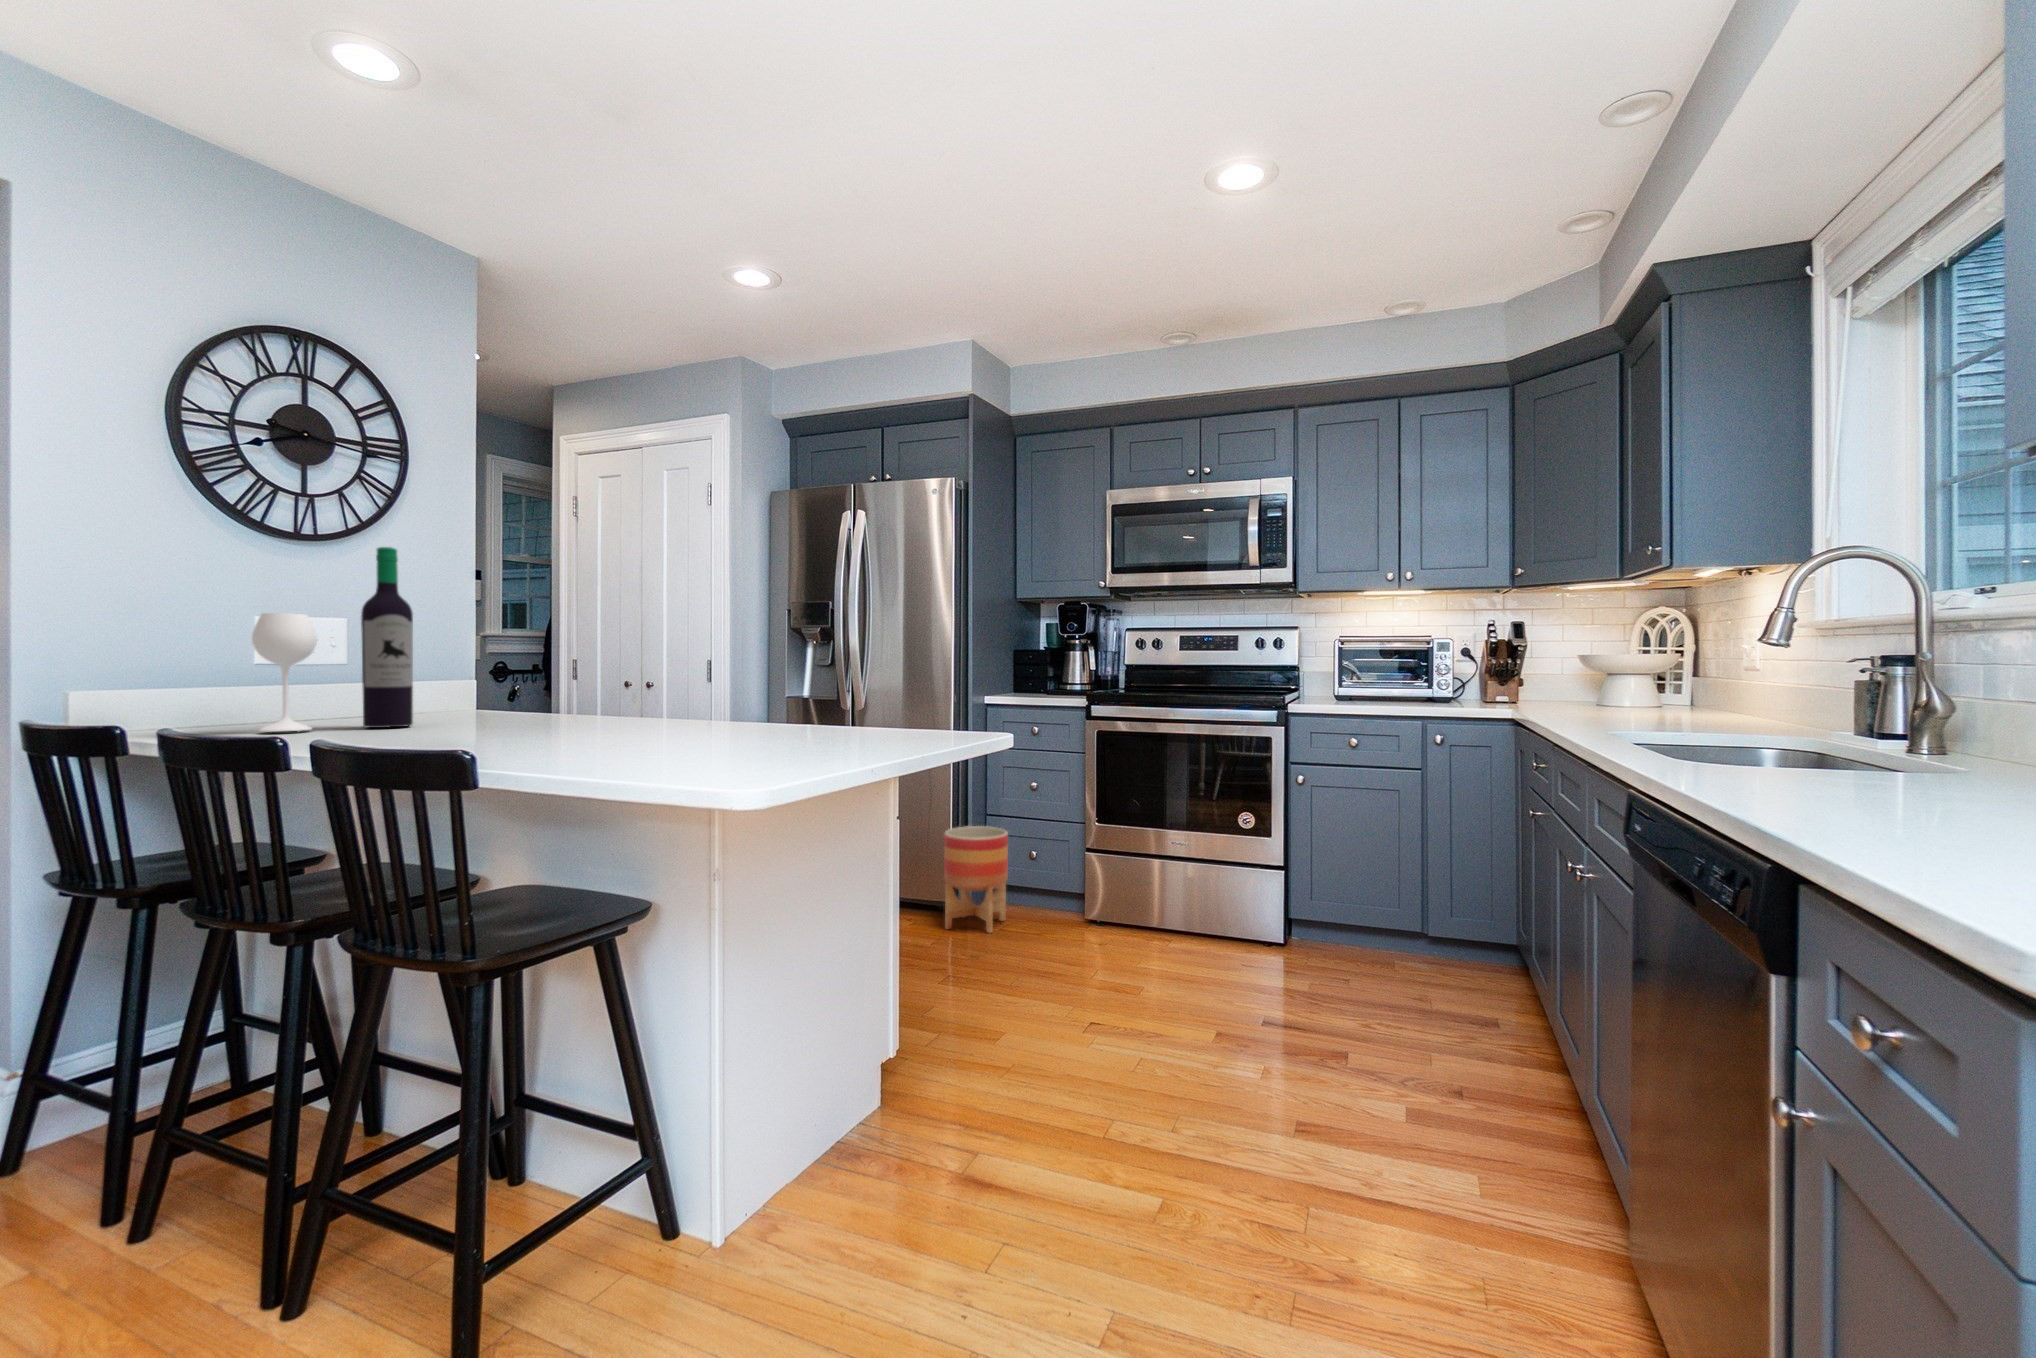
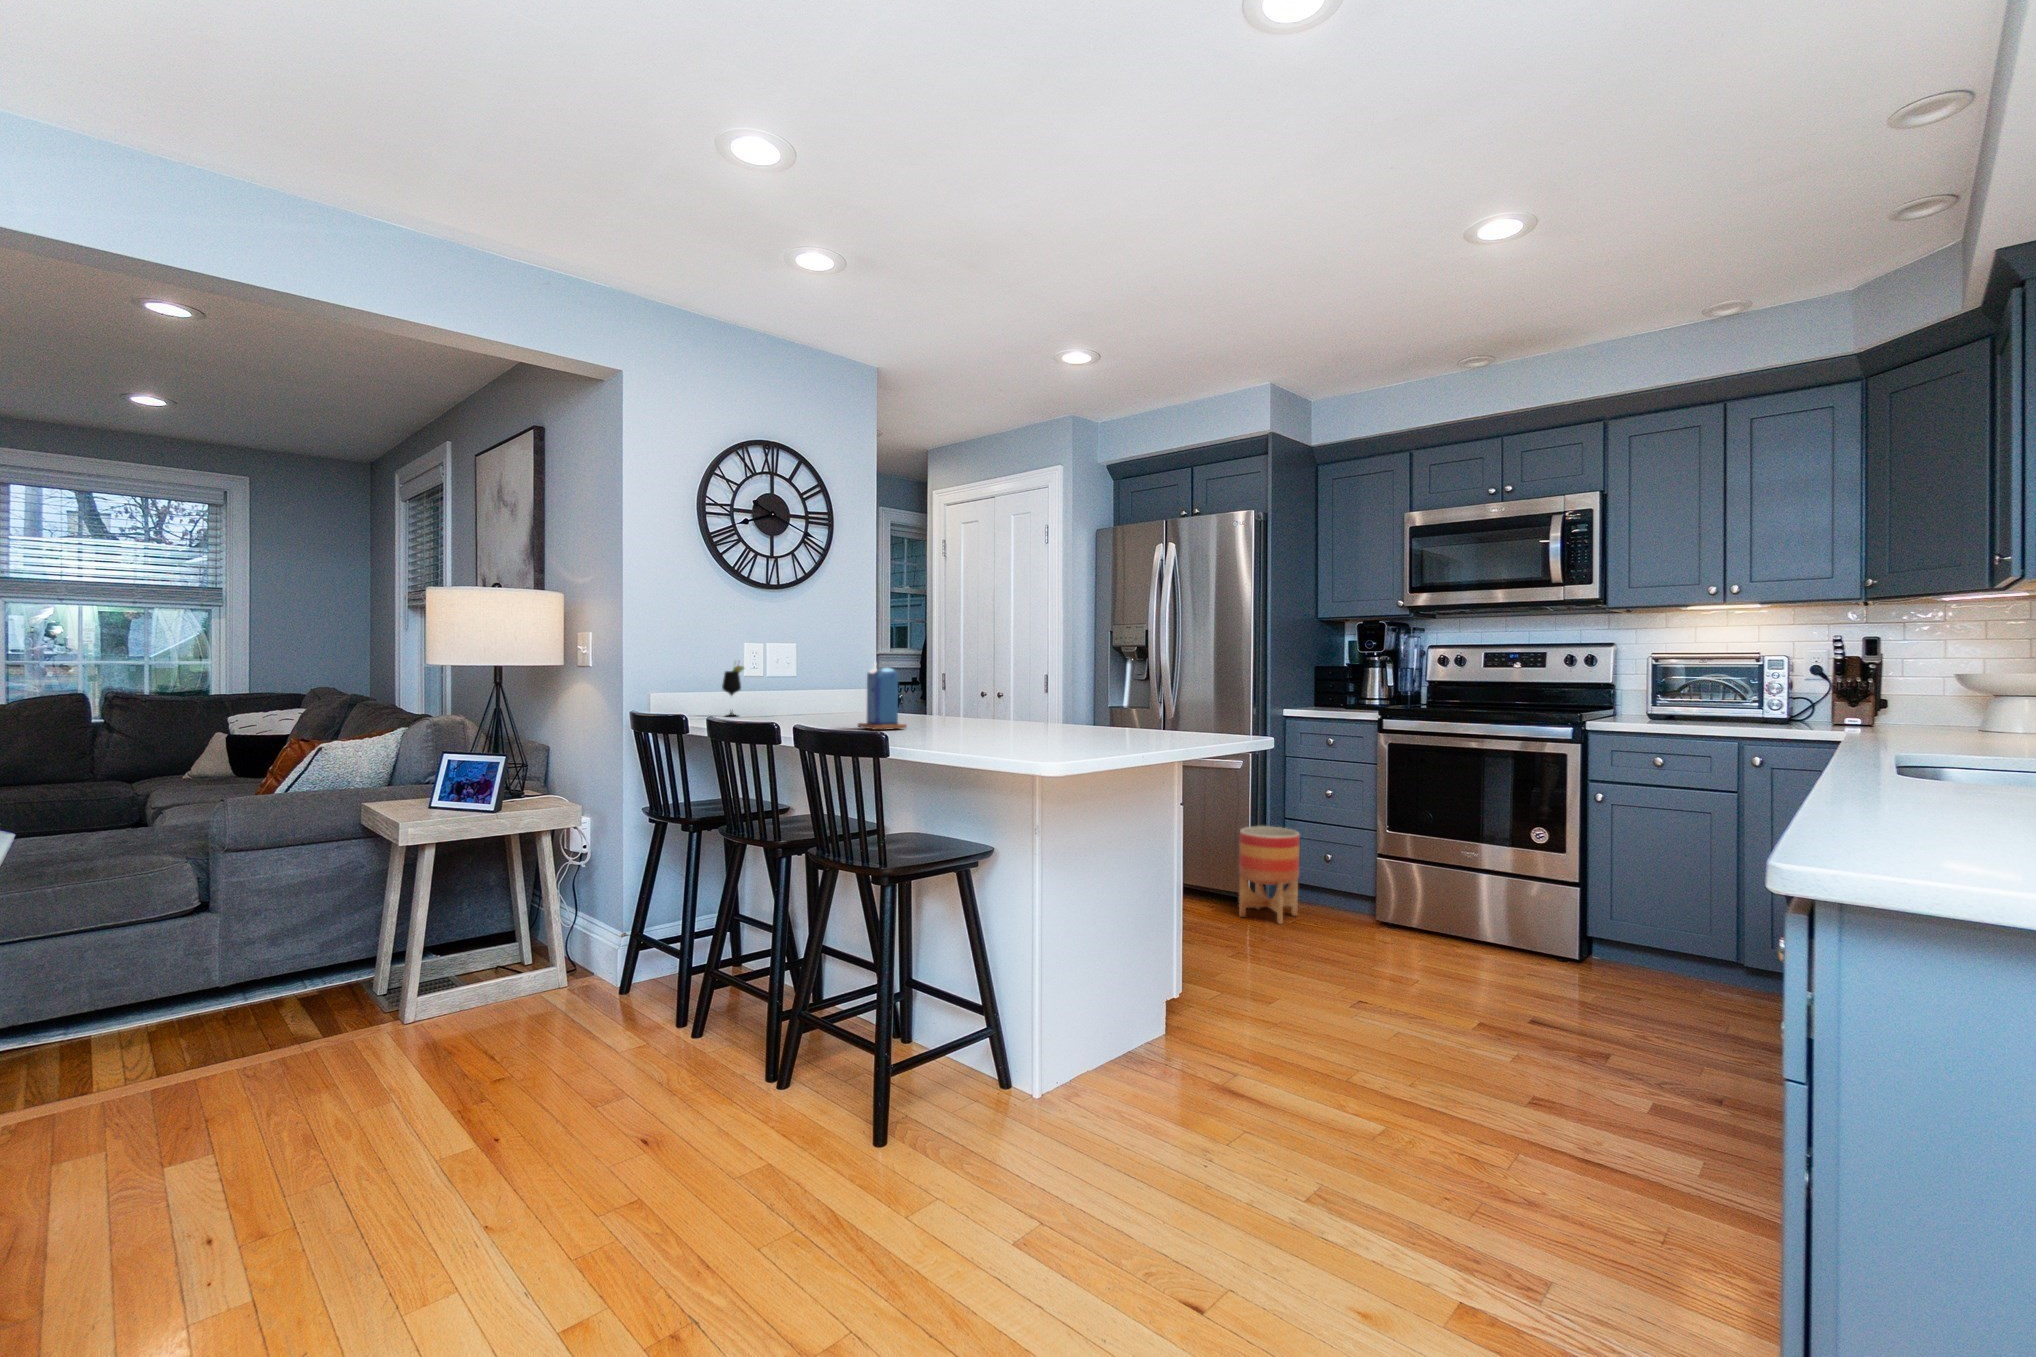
wine bottle: present [252,547,413,732] -> none [753,596,843,721]
wine glass: none [204,641,247,724] -> present [722,661,744,716]
candle: none [433,641,514,740] -> present [858,664,907,730]

